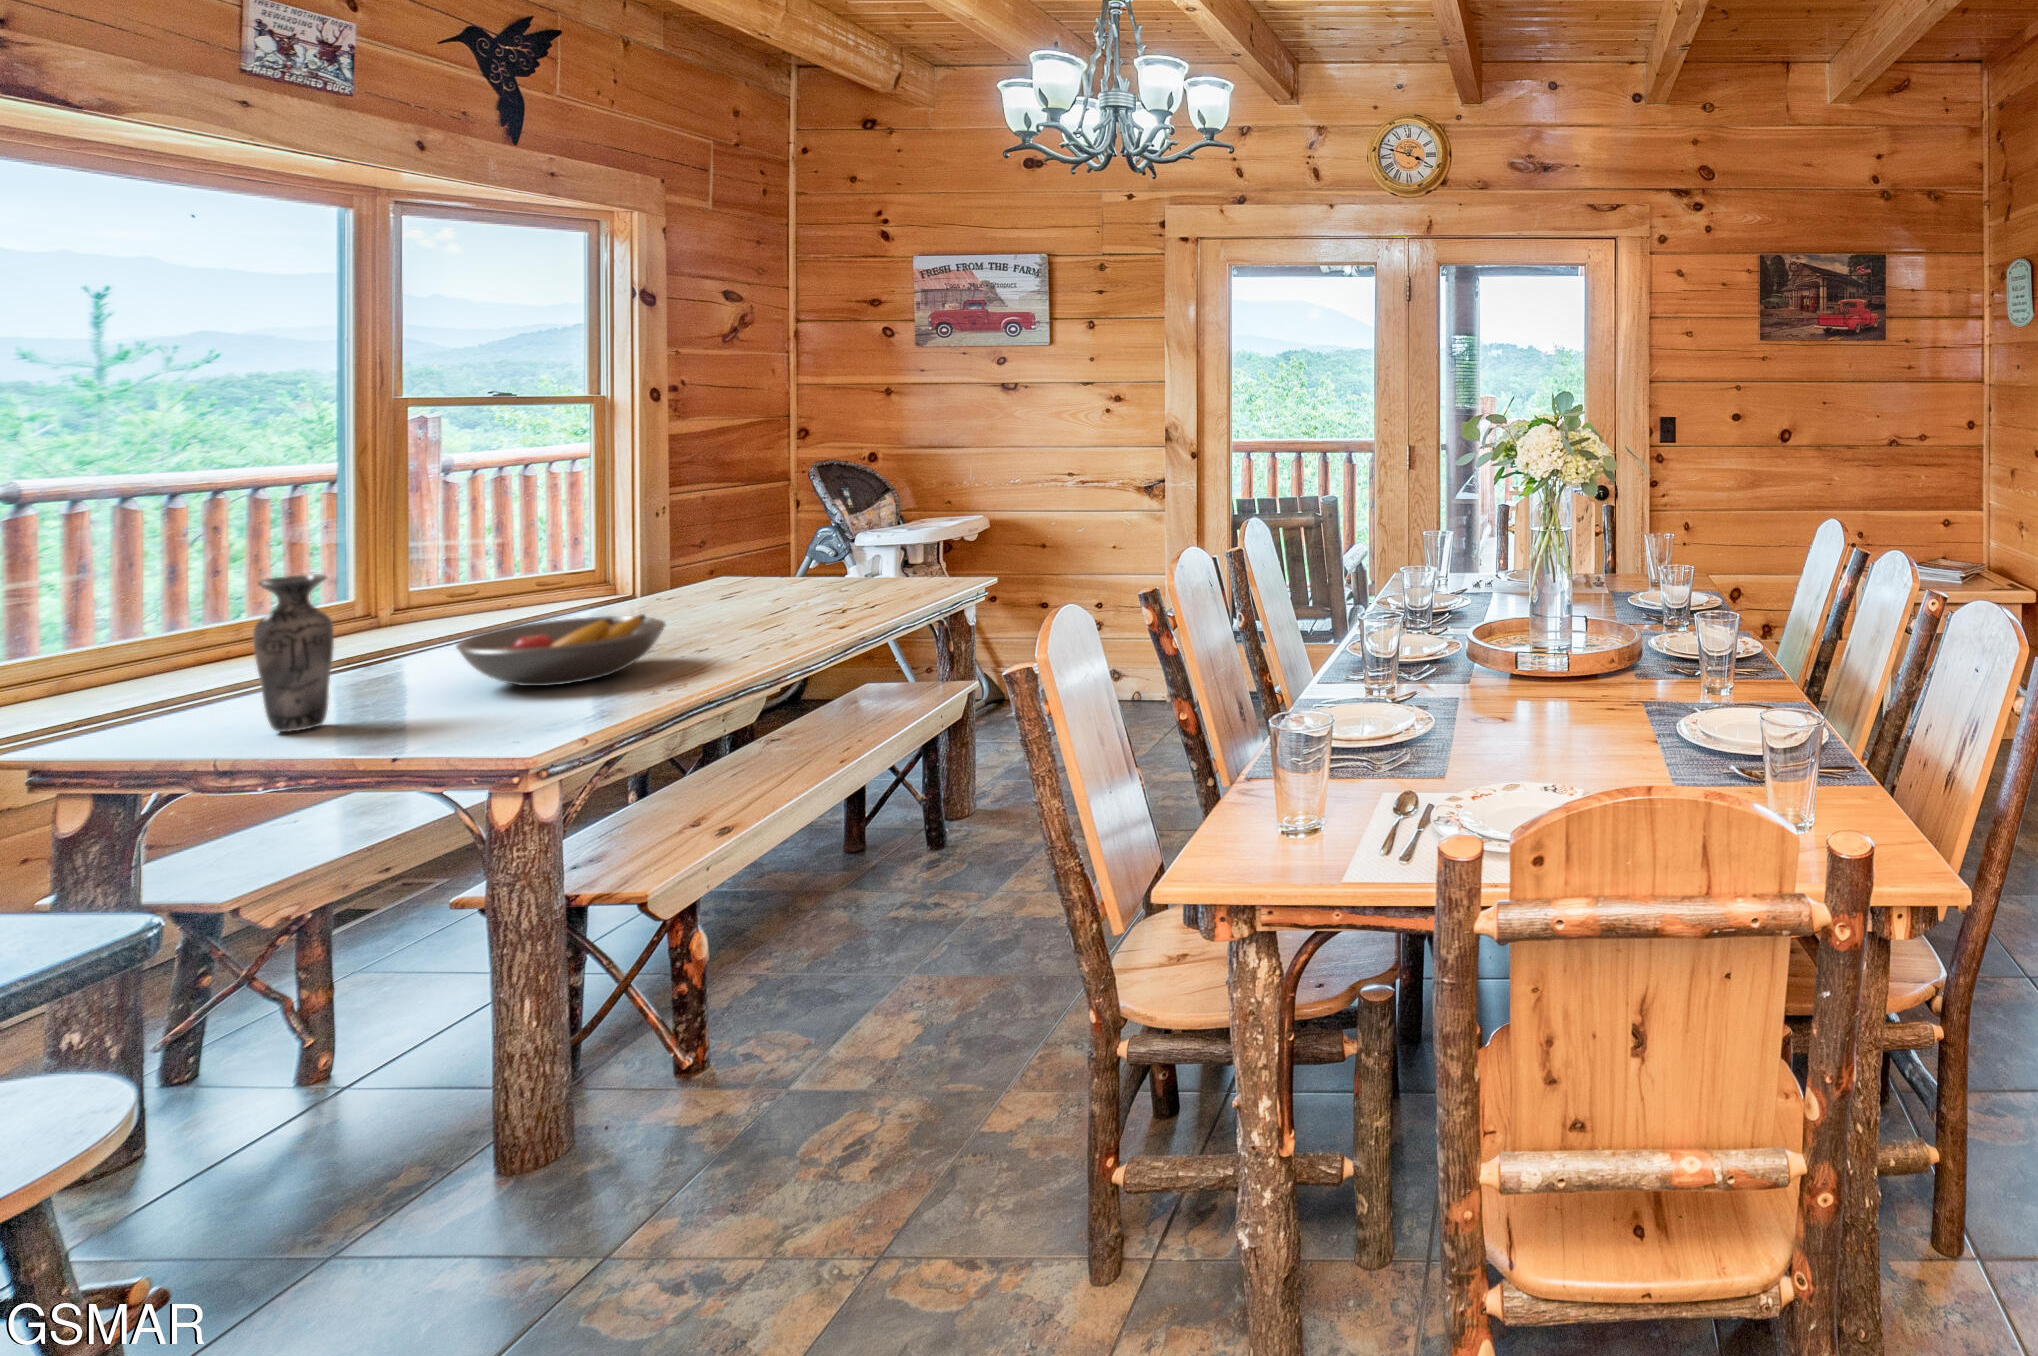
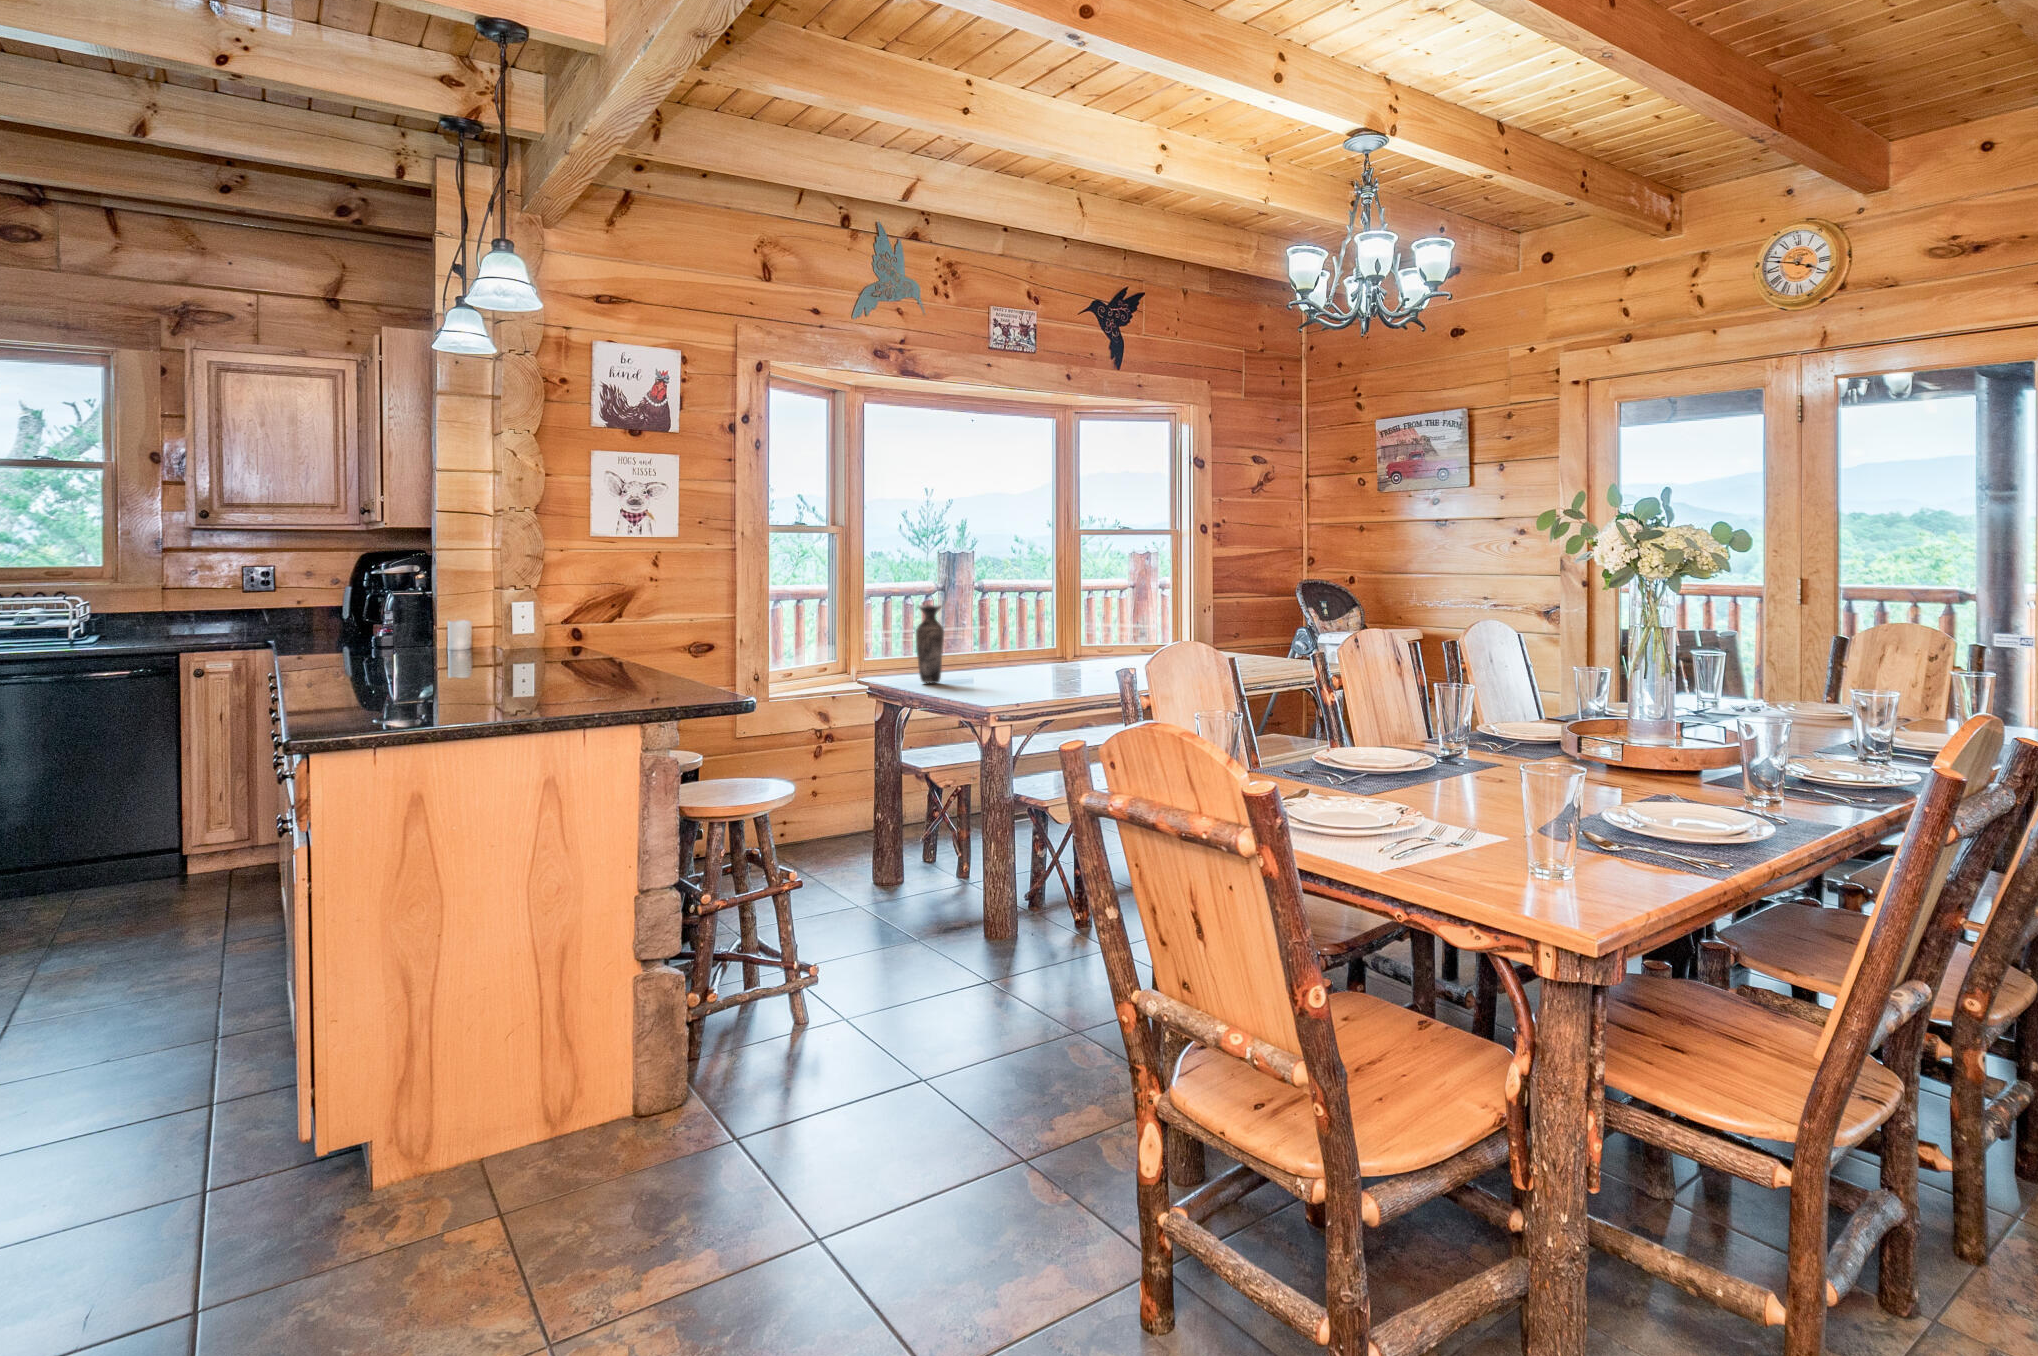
fruit bowl: present [456,615,666,686] -> none [997,649,1093,683]

